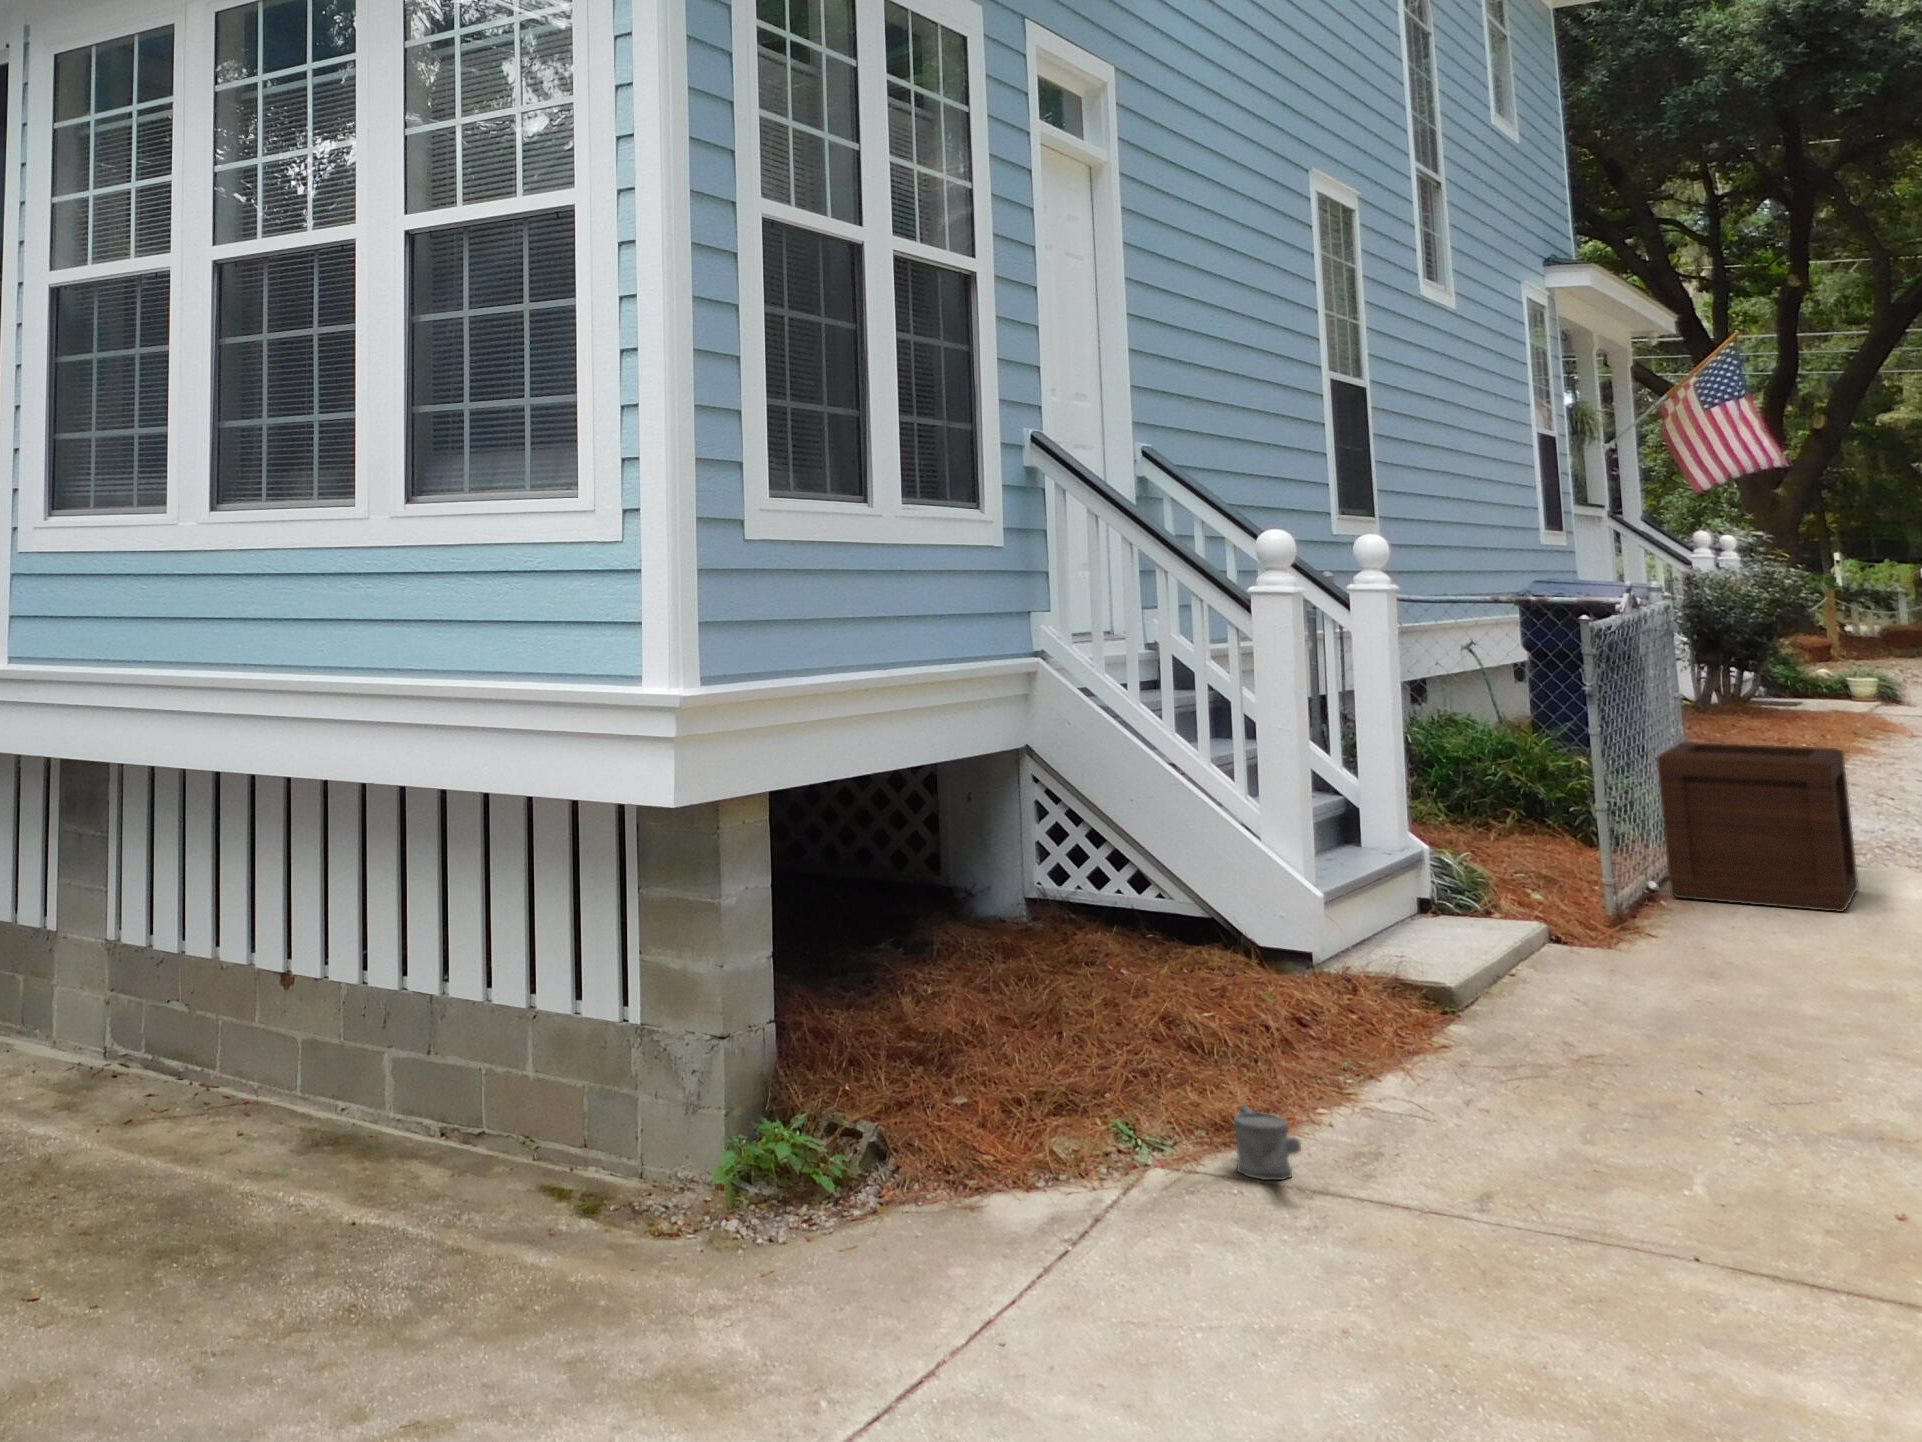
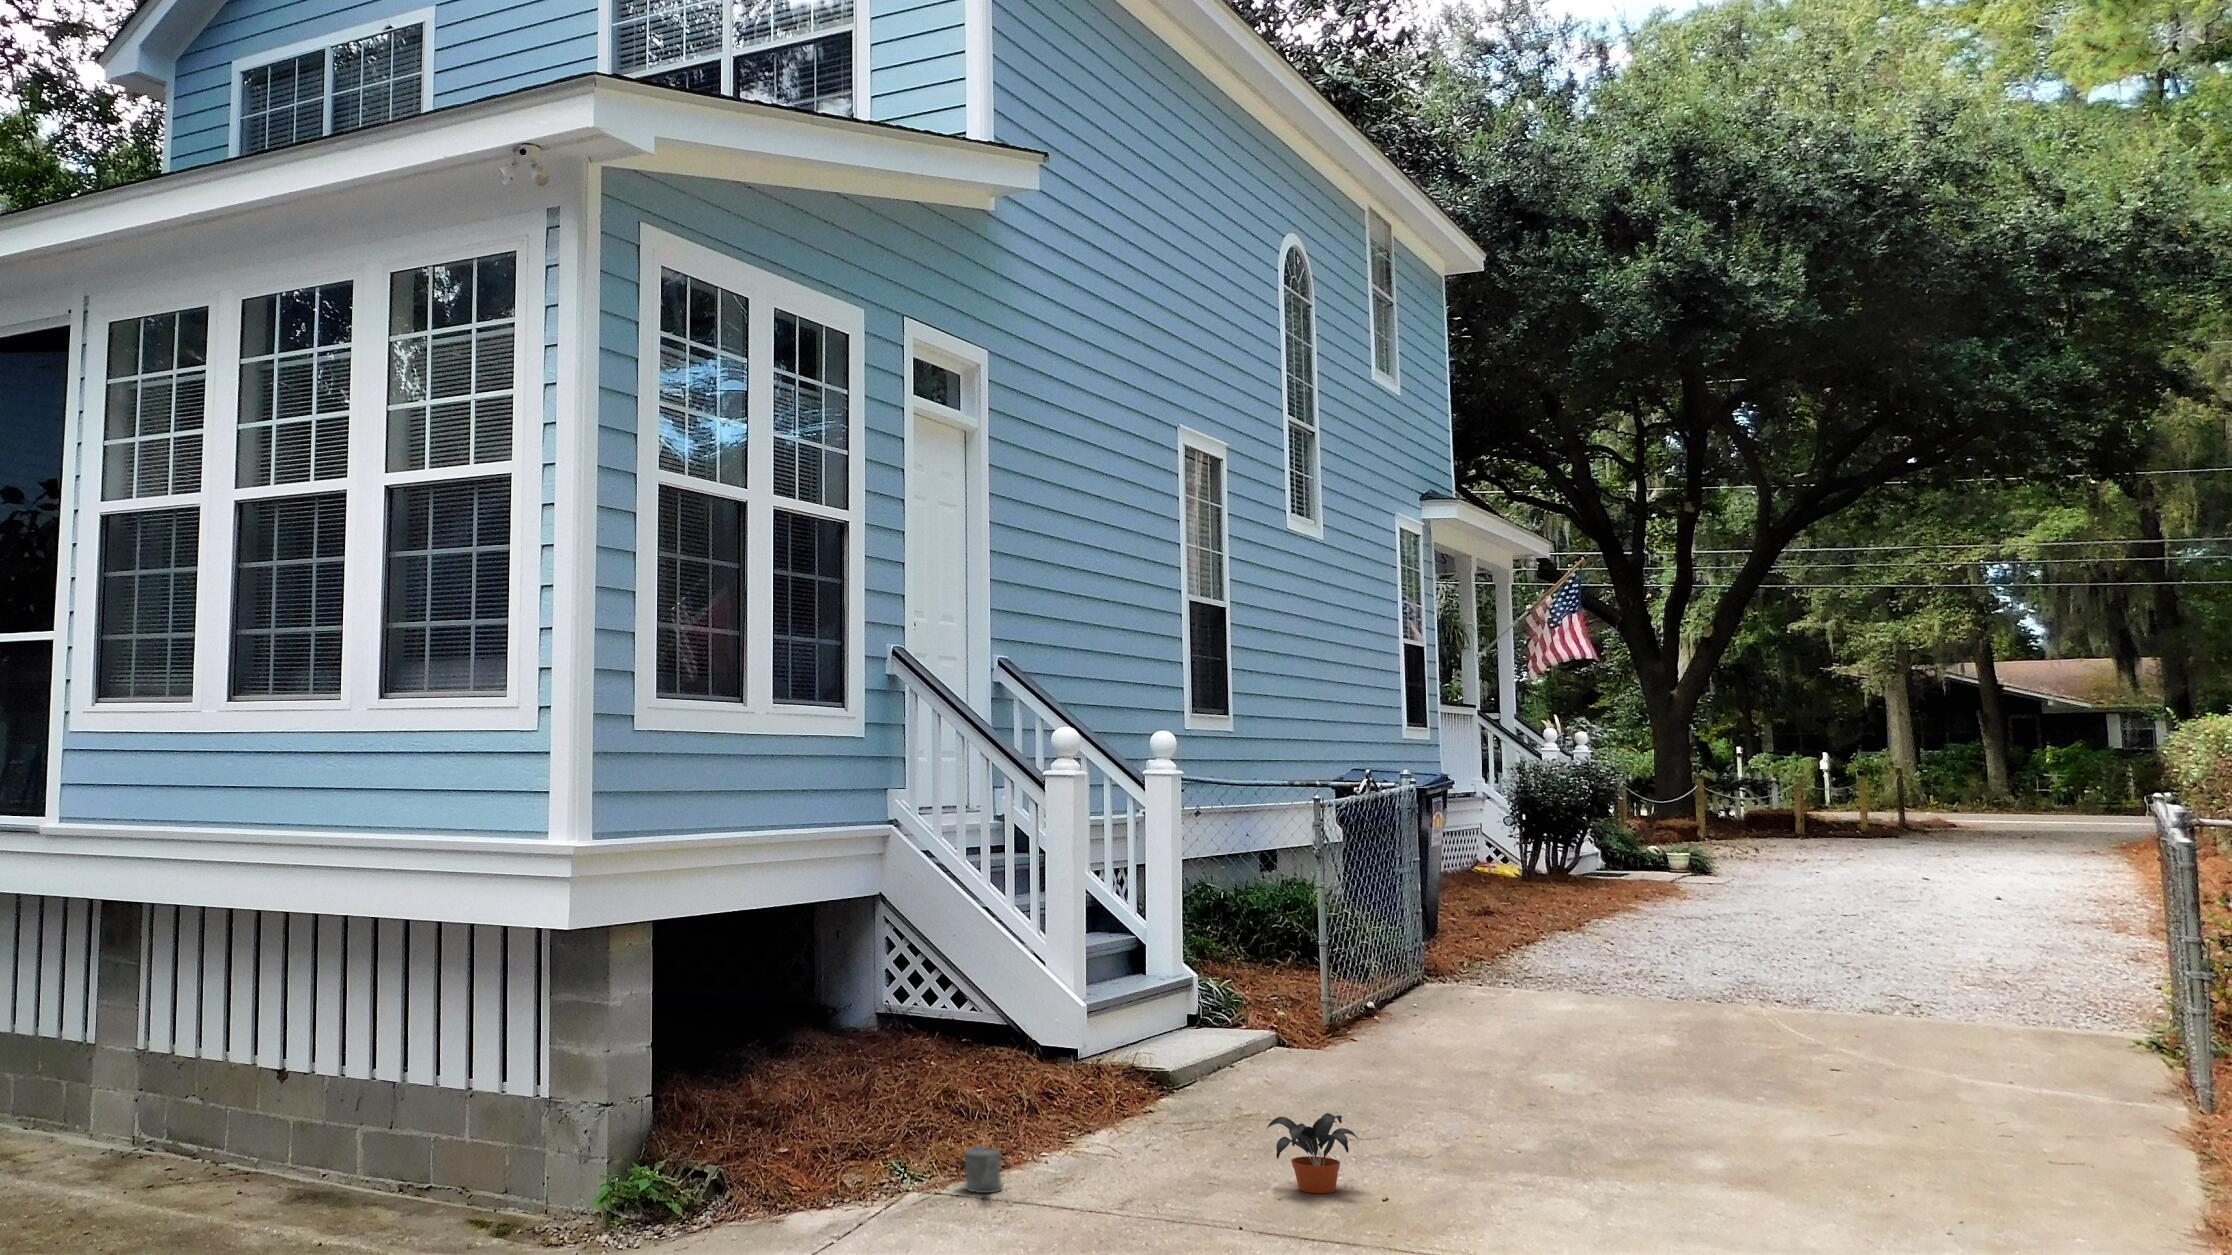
wooden crate: present [1657,742,1858,912] -> none [1398,899,1547,1029]
potted plant: none [1685,1080,1845,1201] -> present [1267,1113,1358,1193]

